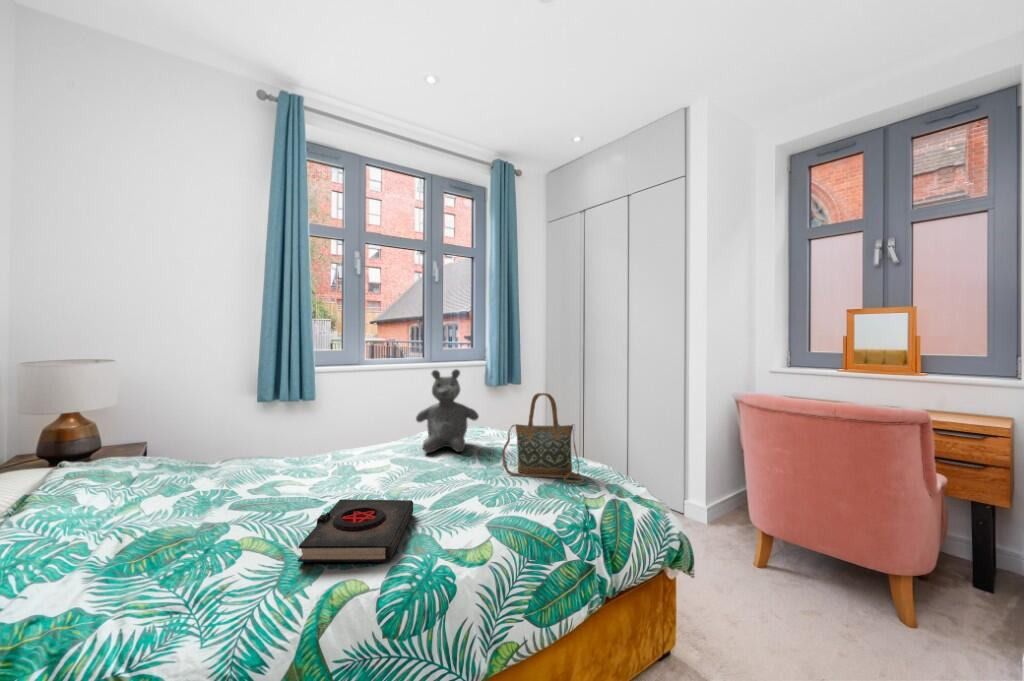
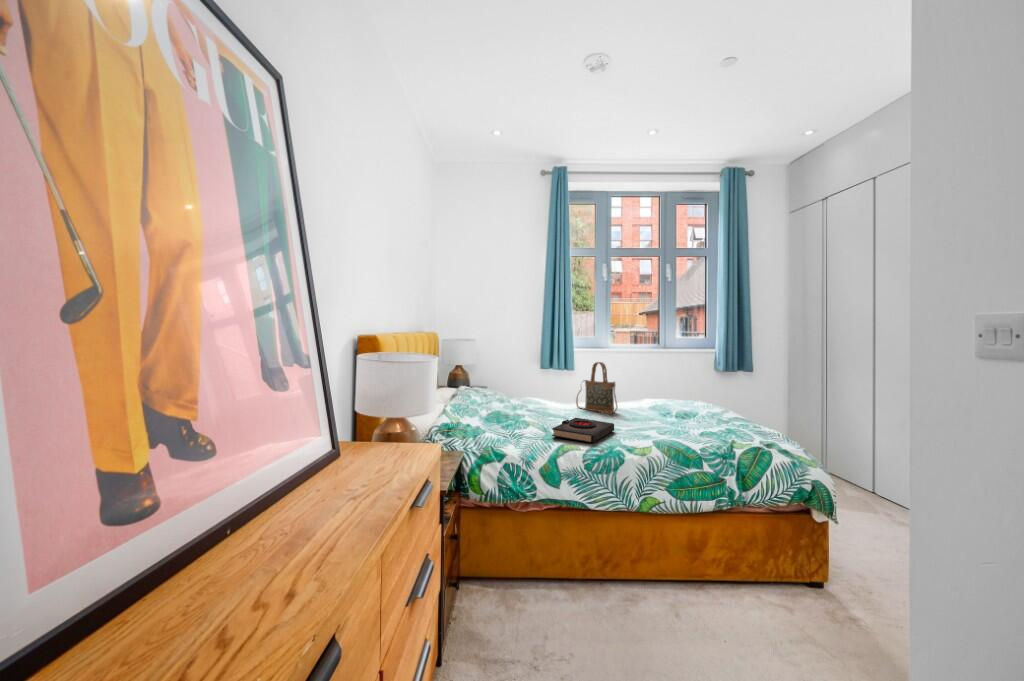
teddy bear: present [416,369,479,453] -> none [635,351,683,411]
handbag: present [502,393,585,483] -> present [576,362,617,414]

